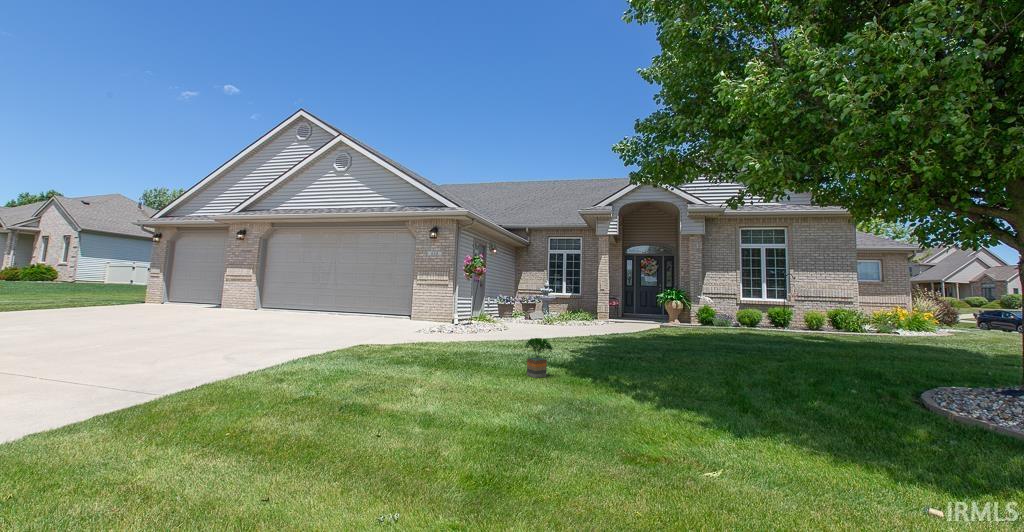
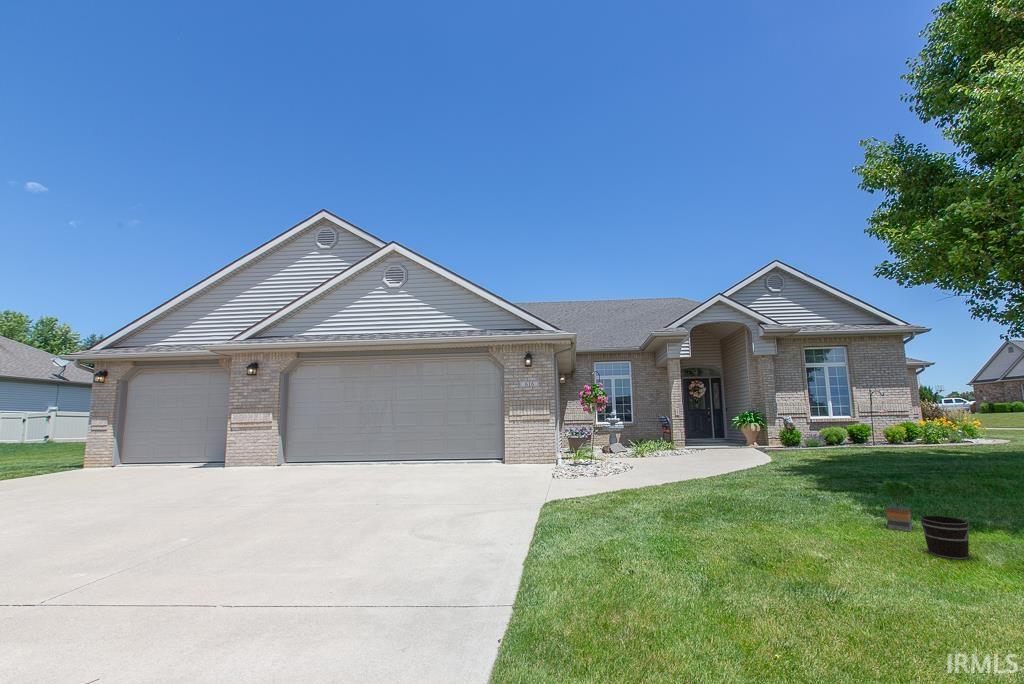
bucket: none [489,360,518,394] -> present [919,516,970,559]

